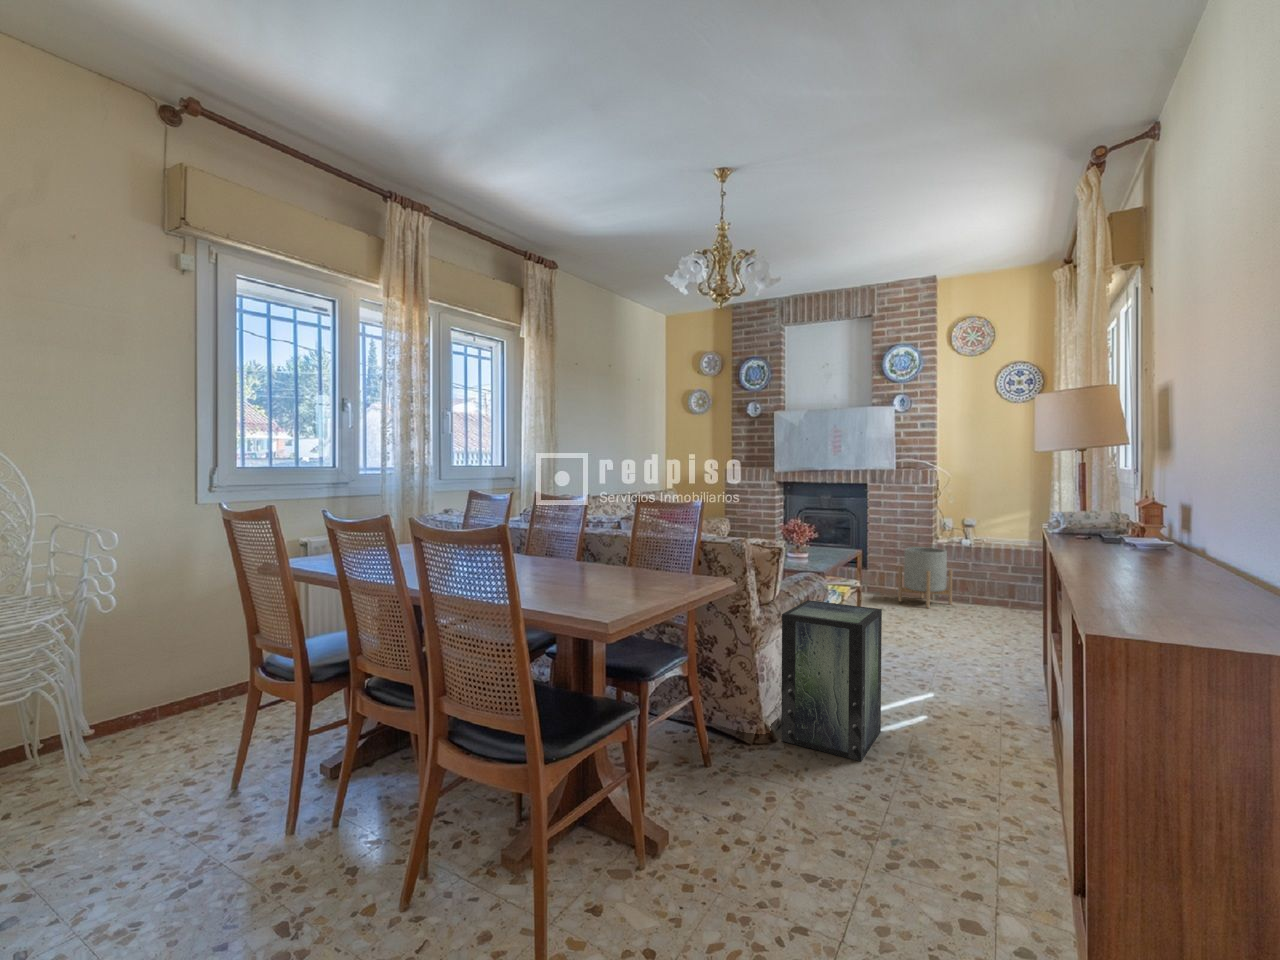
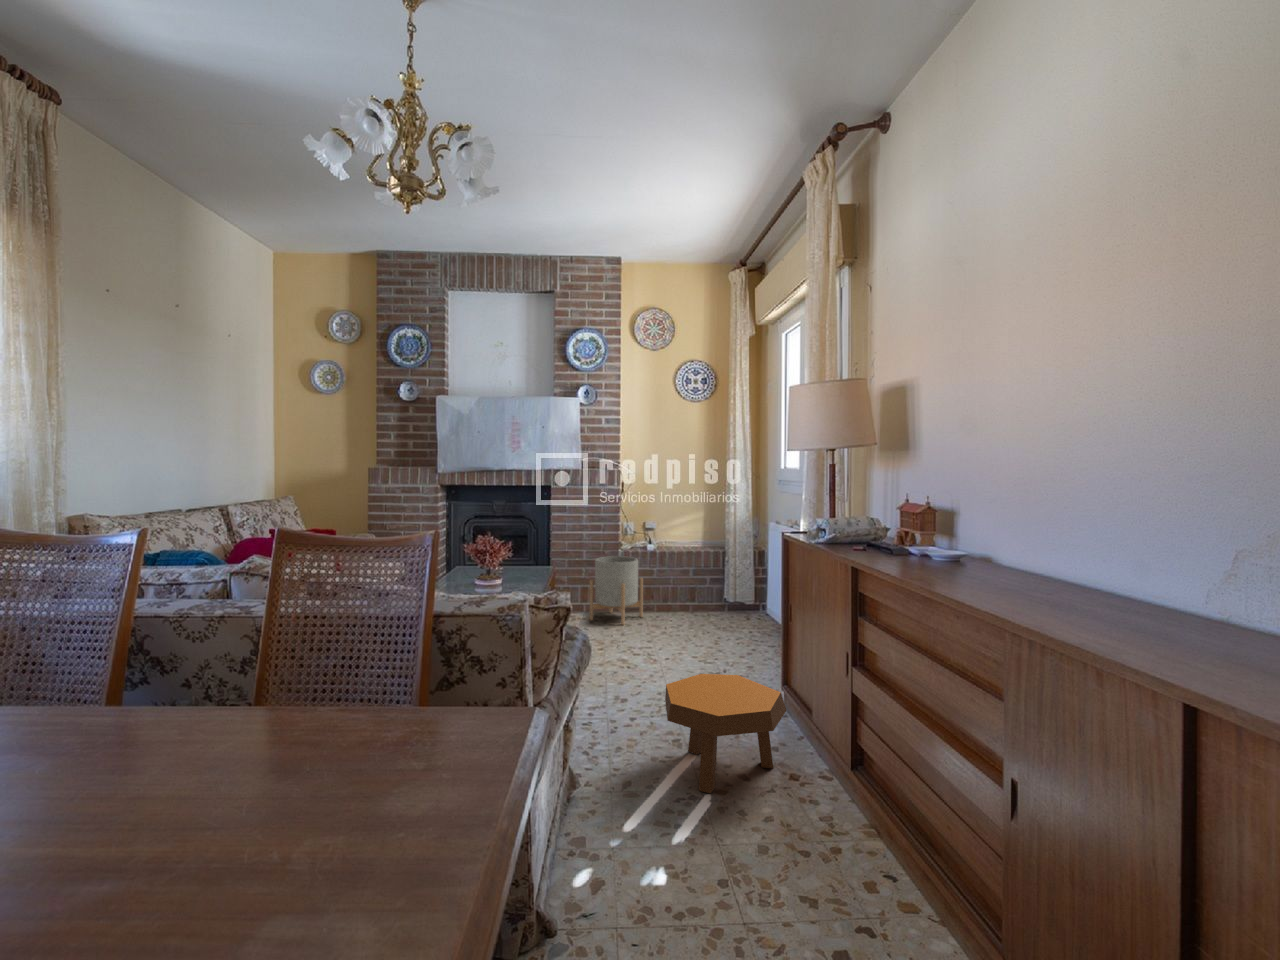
storage box: present [781,600,882,761] -> none [548,674,676,923]
footstool: none [903,633,1016,715] -> present [665,674,786,793]

